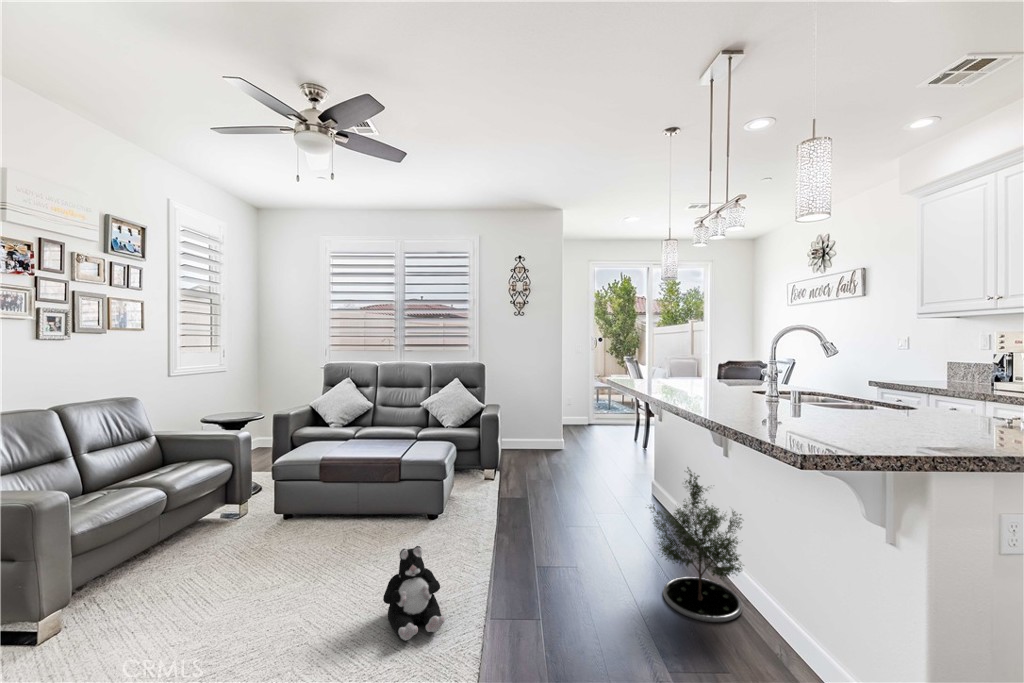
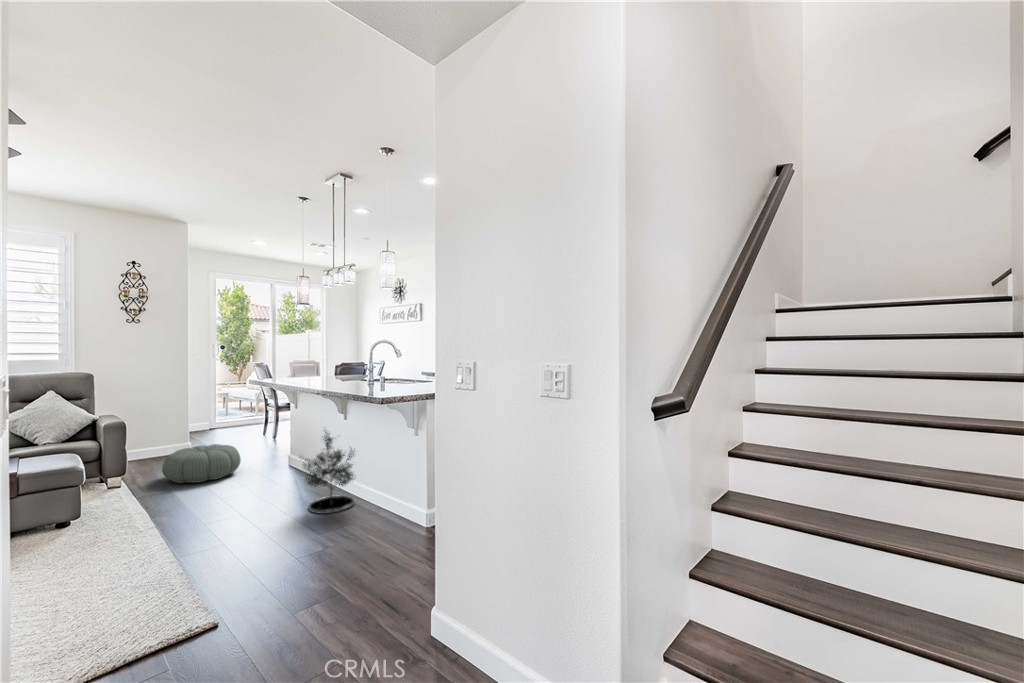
pouf: none [529,448,602,493] -> present [162,444,241,483]
plush toy: present [383,546,445,640] -> none [79,518,149,584]

